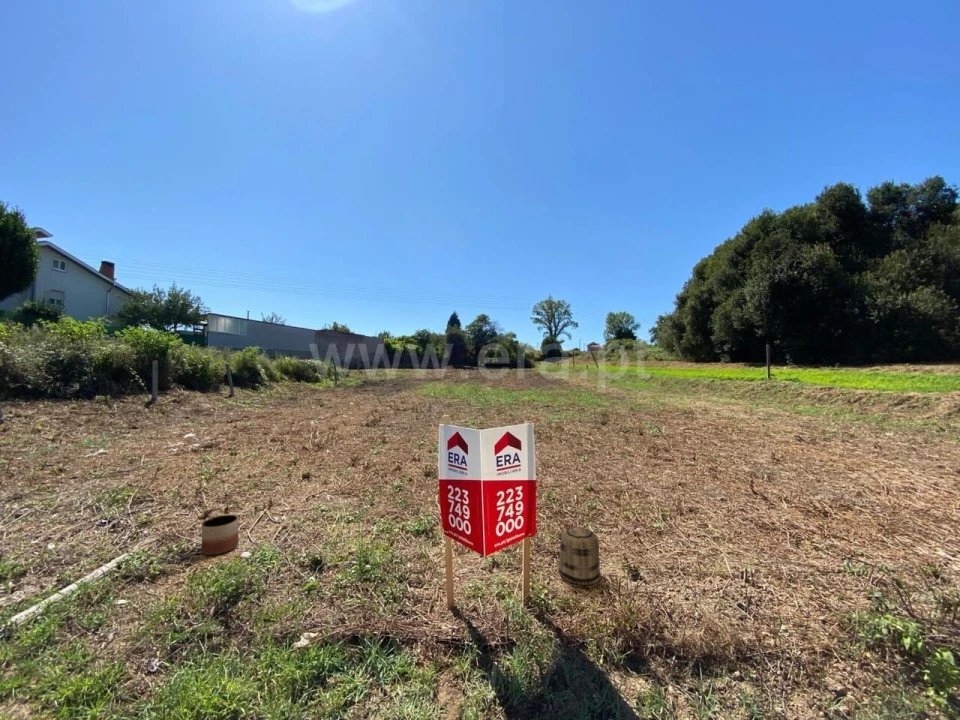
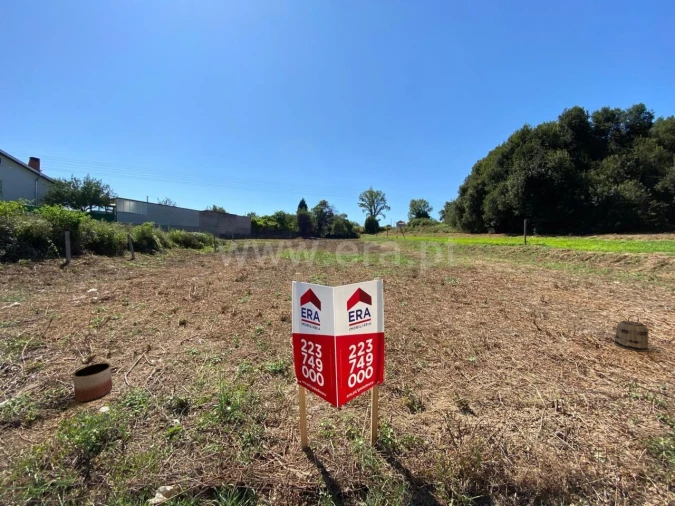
basket: present [559,519,601,585] -> present [614,316,648,352]

